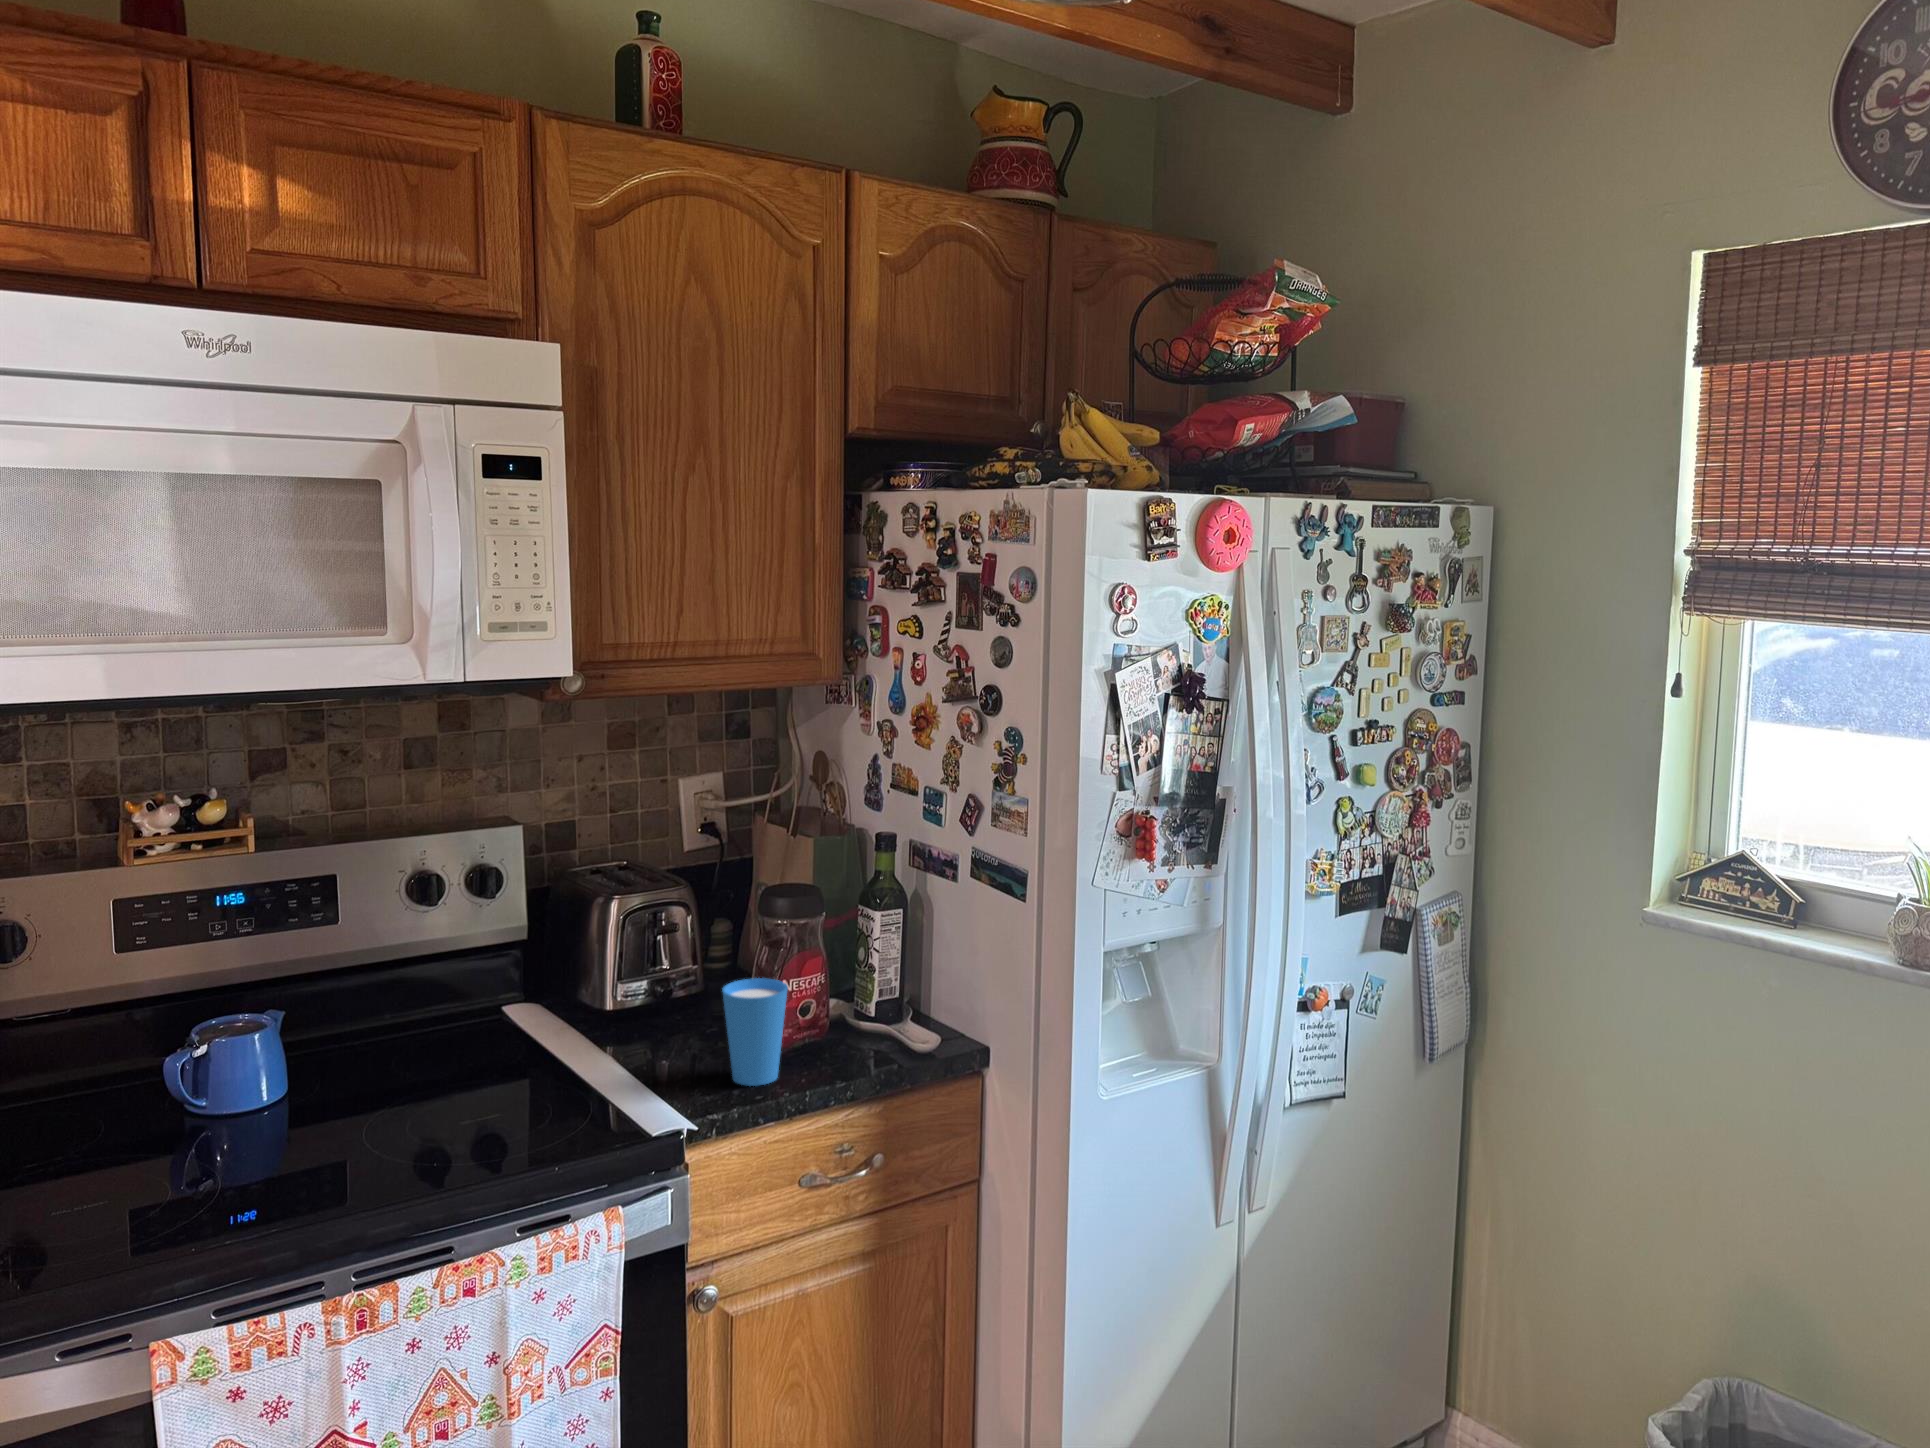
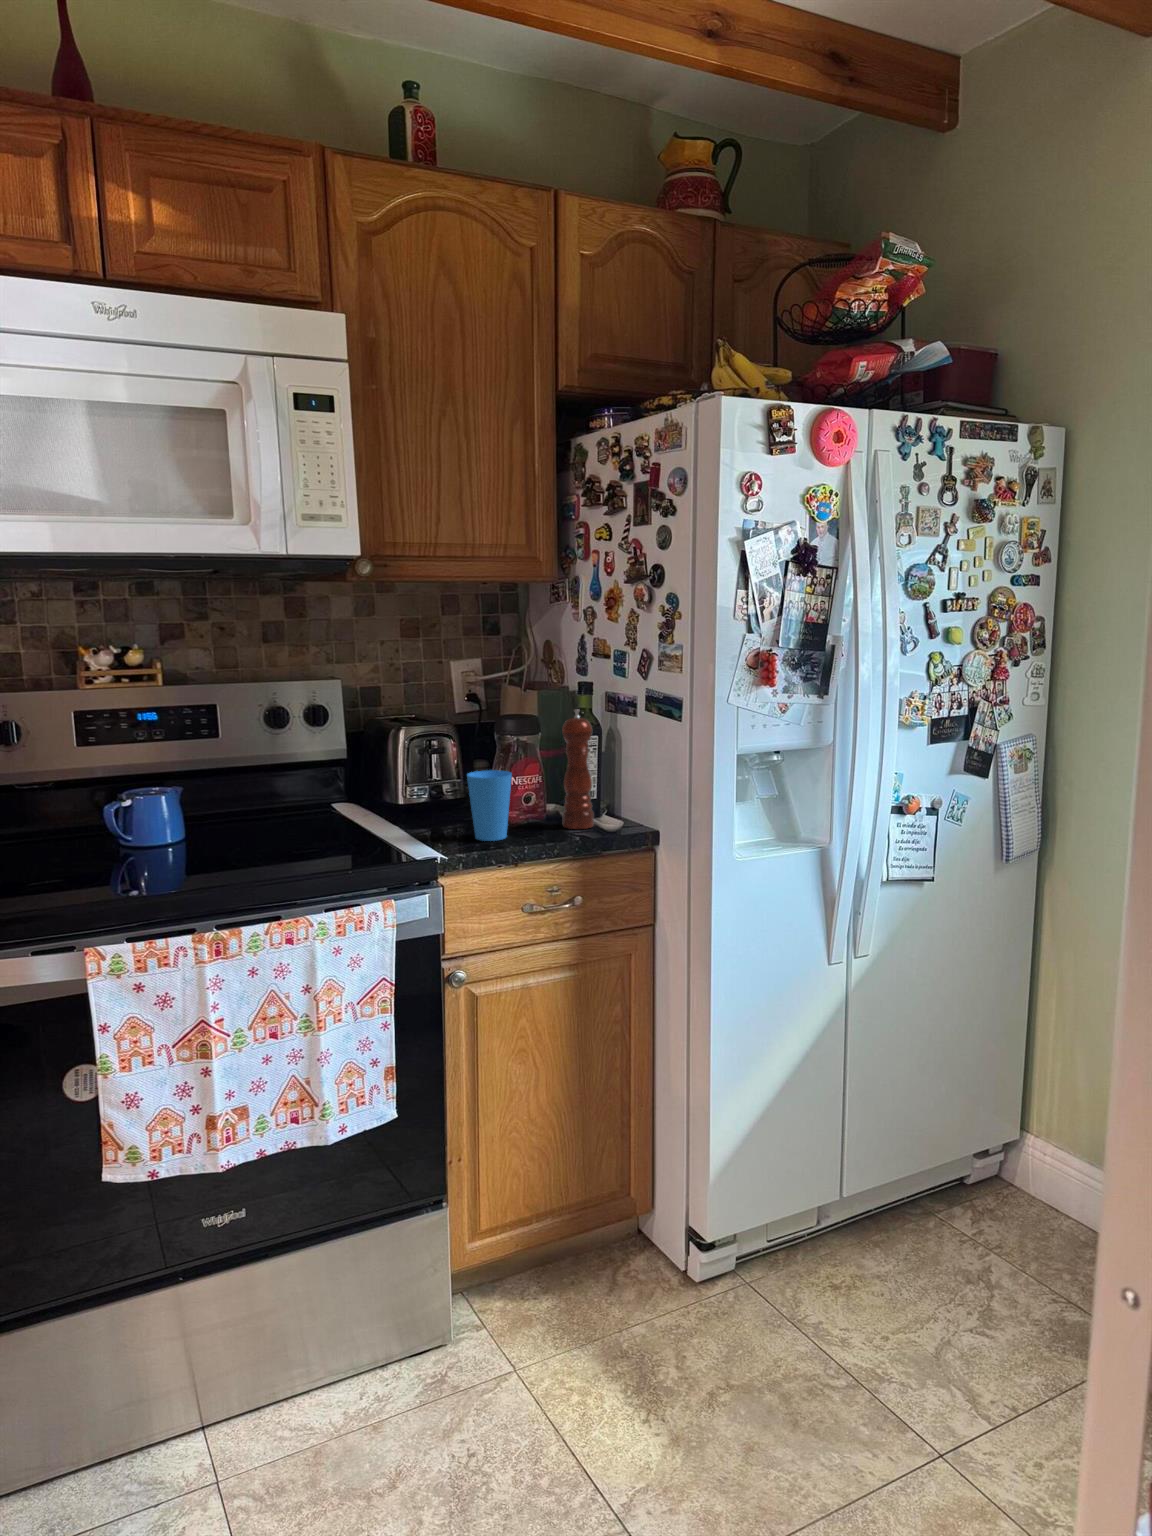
pepper mill: none [853,884,897,1054] -> present [562,709,594,829]

